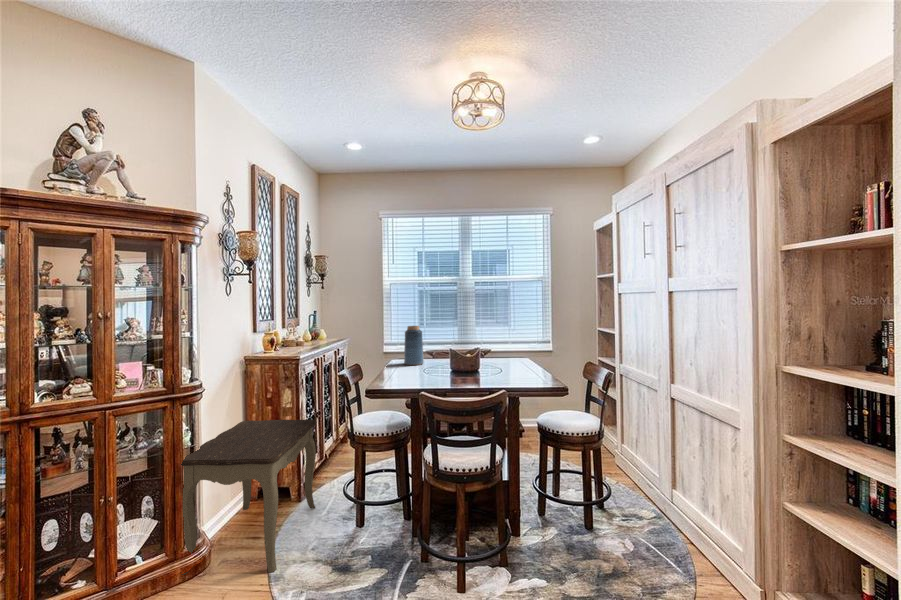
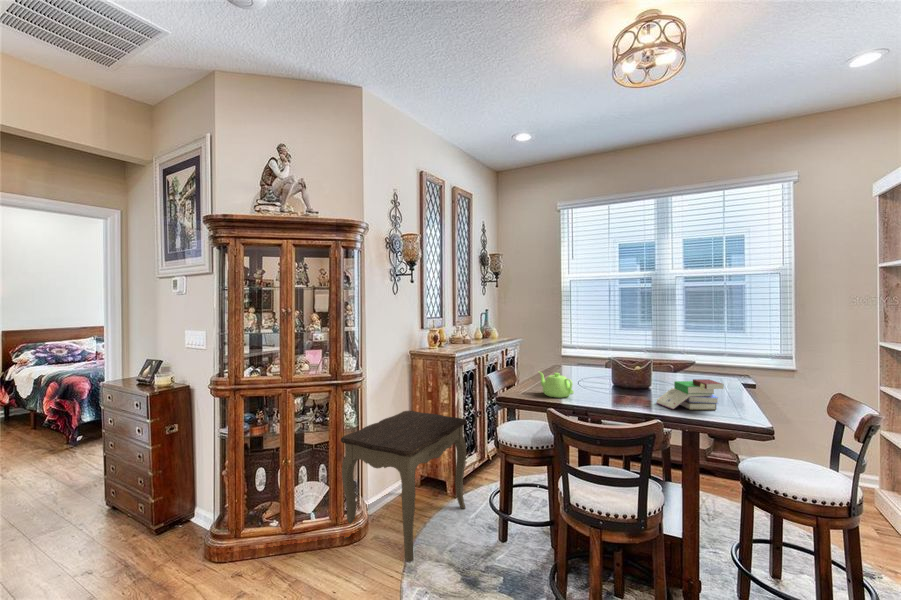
vase: present [404,326,424,365] -> none [565,328,588,374]
book: none [487,359,531,384] -> present [656,379,724,410]
teapot: none [395,365,427,386] -> present [539,372,574,397]

